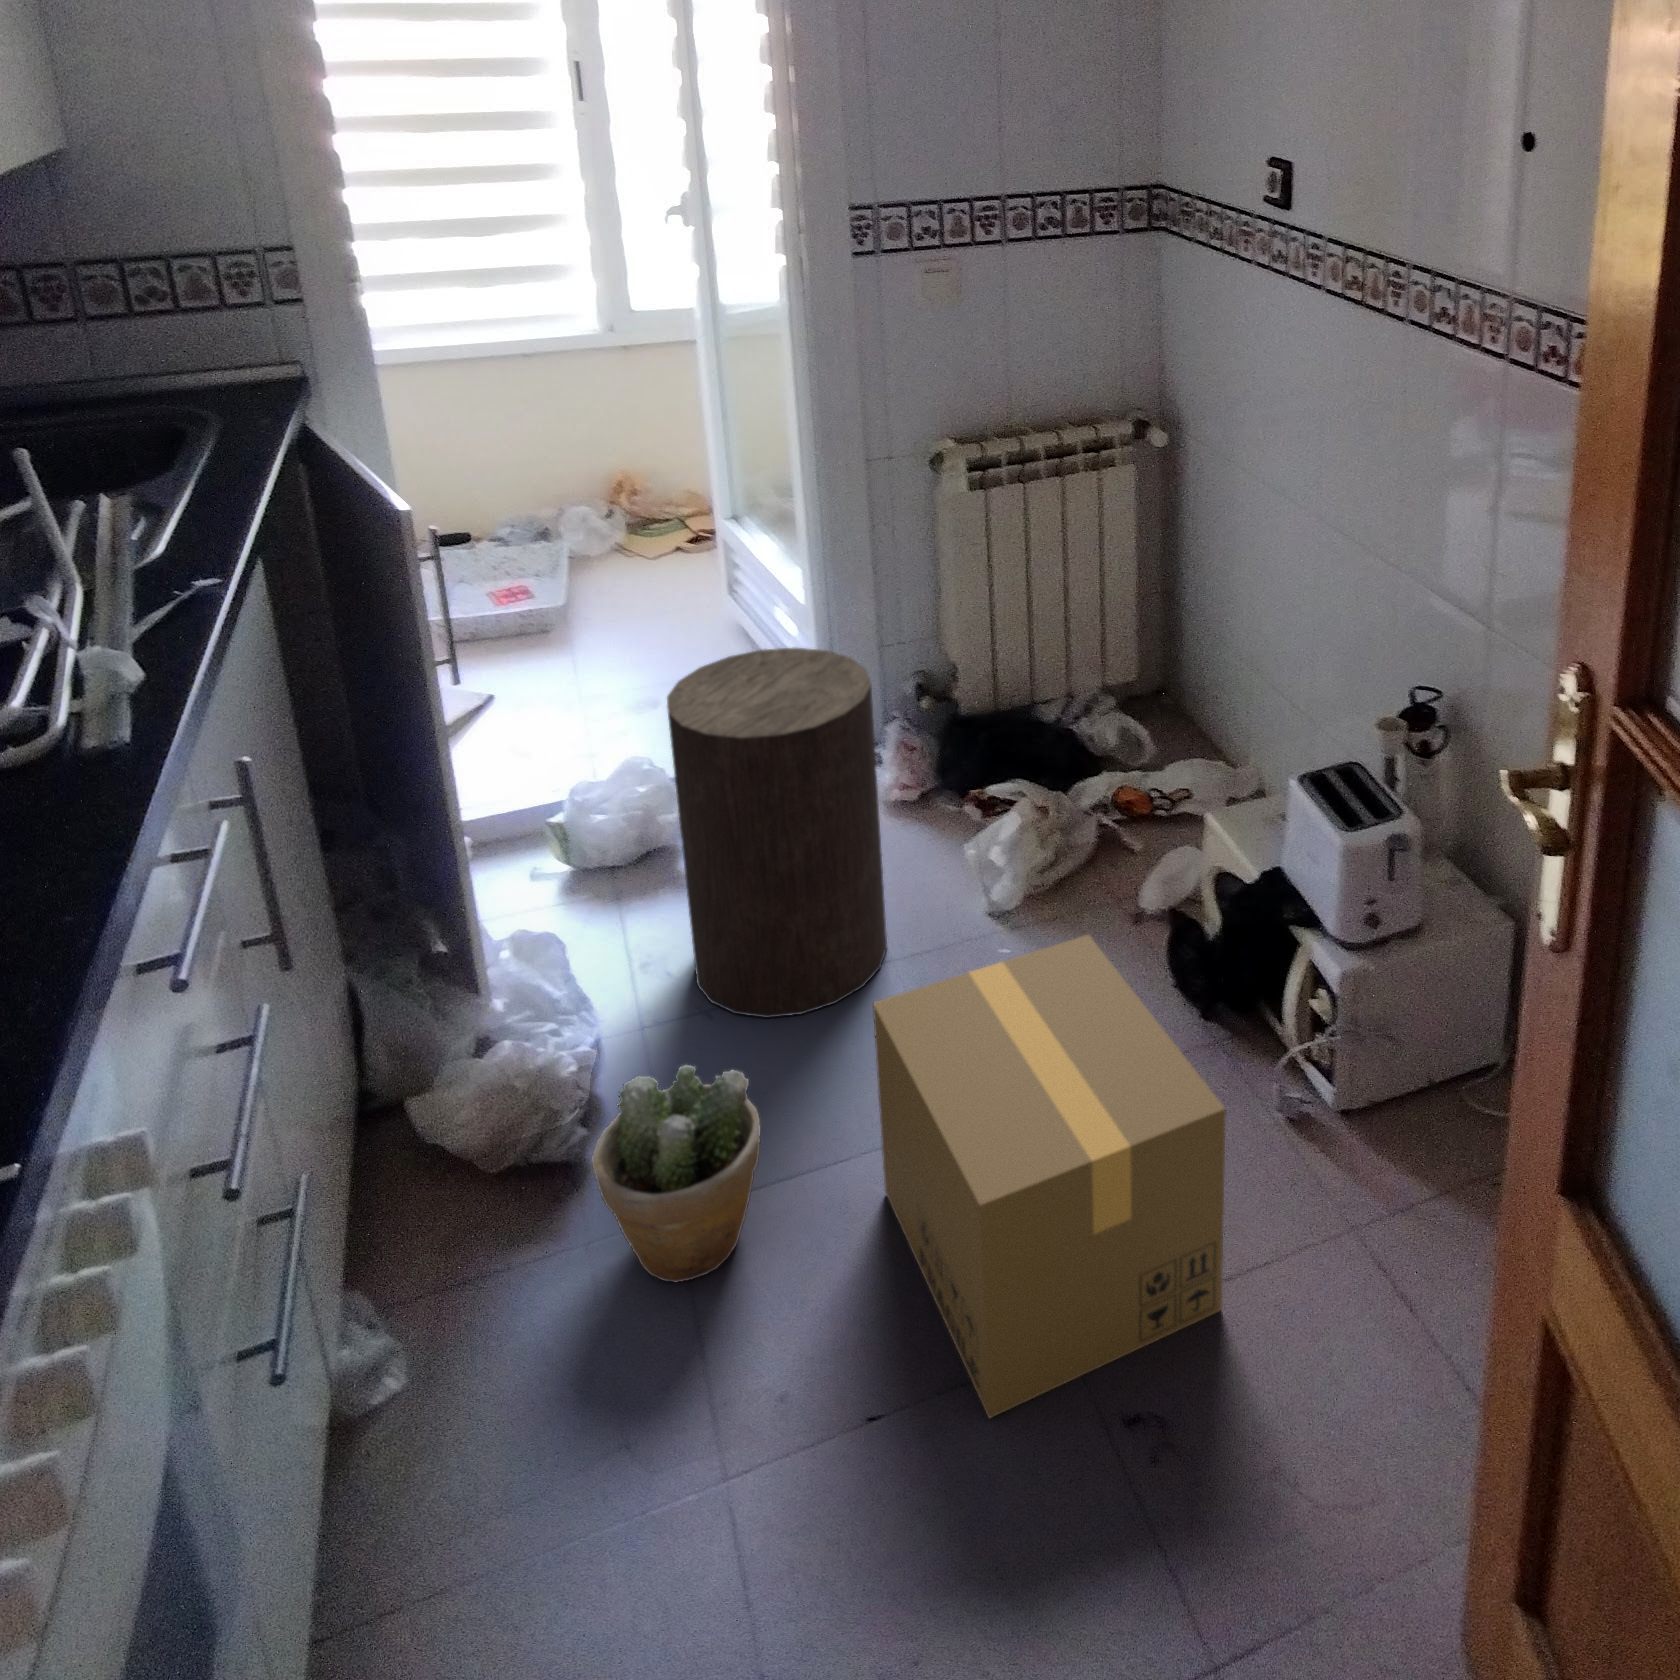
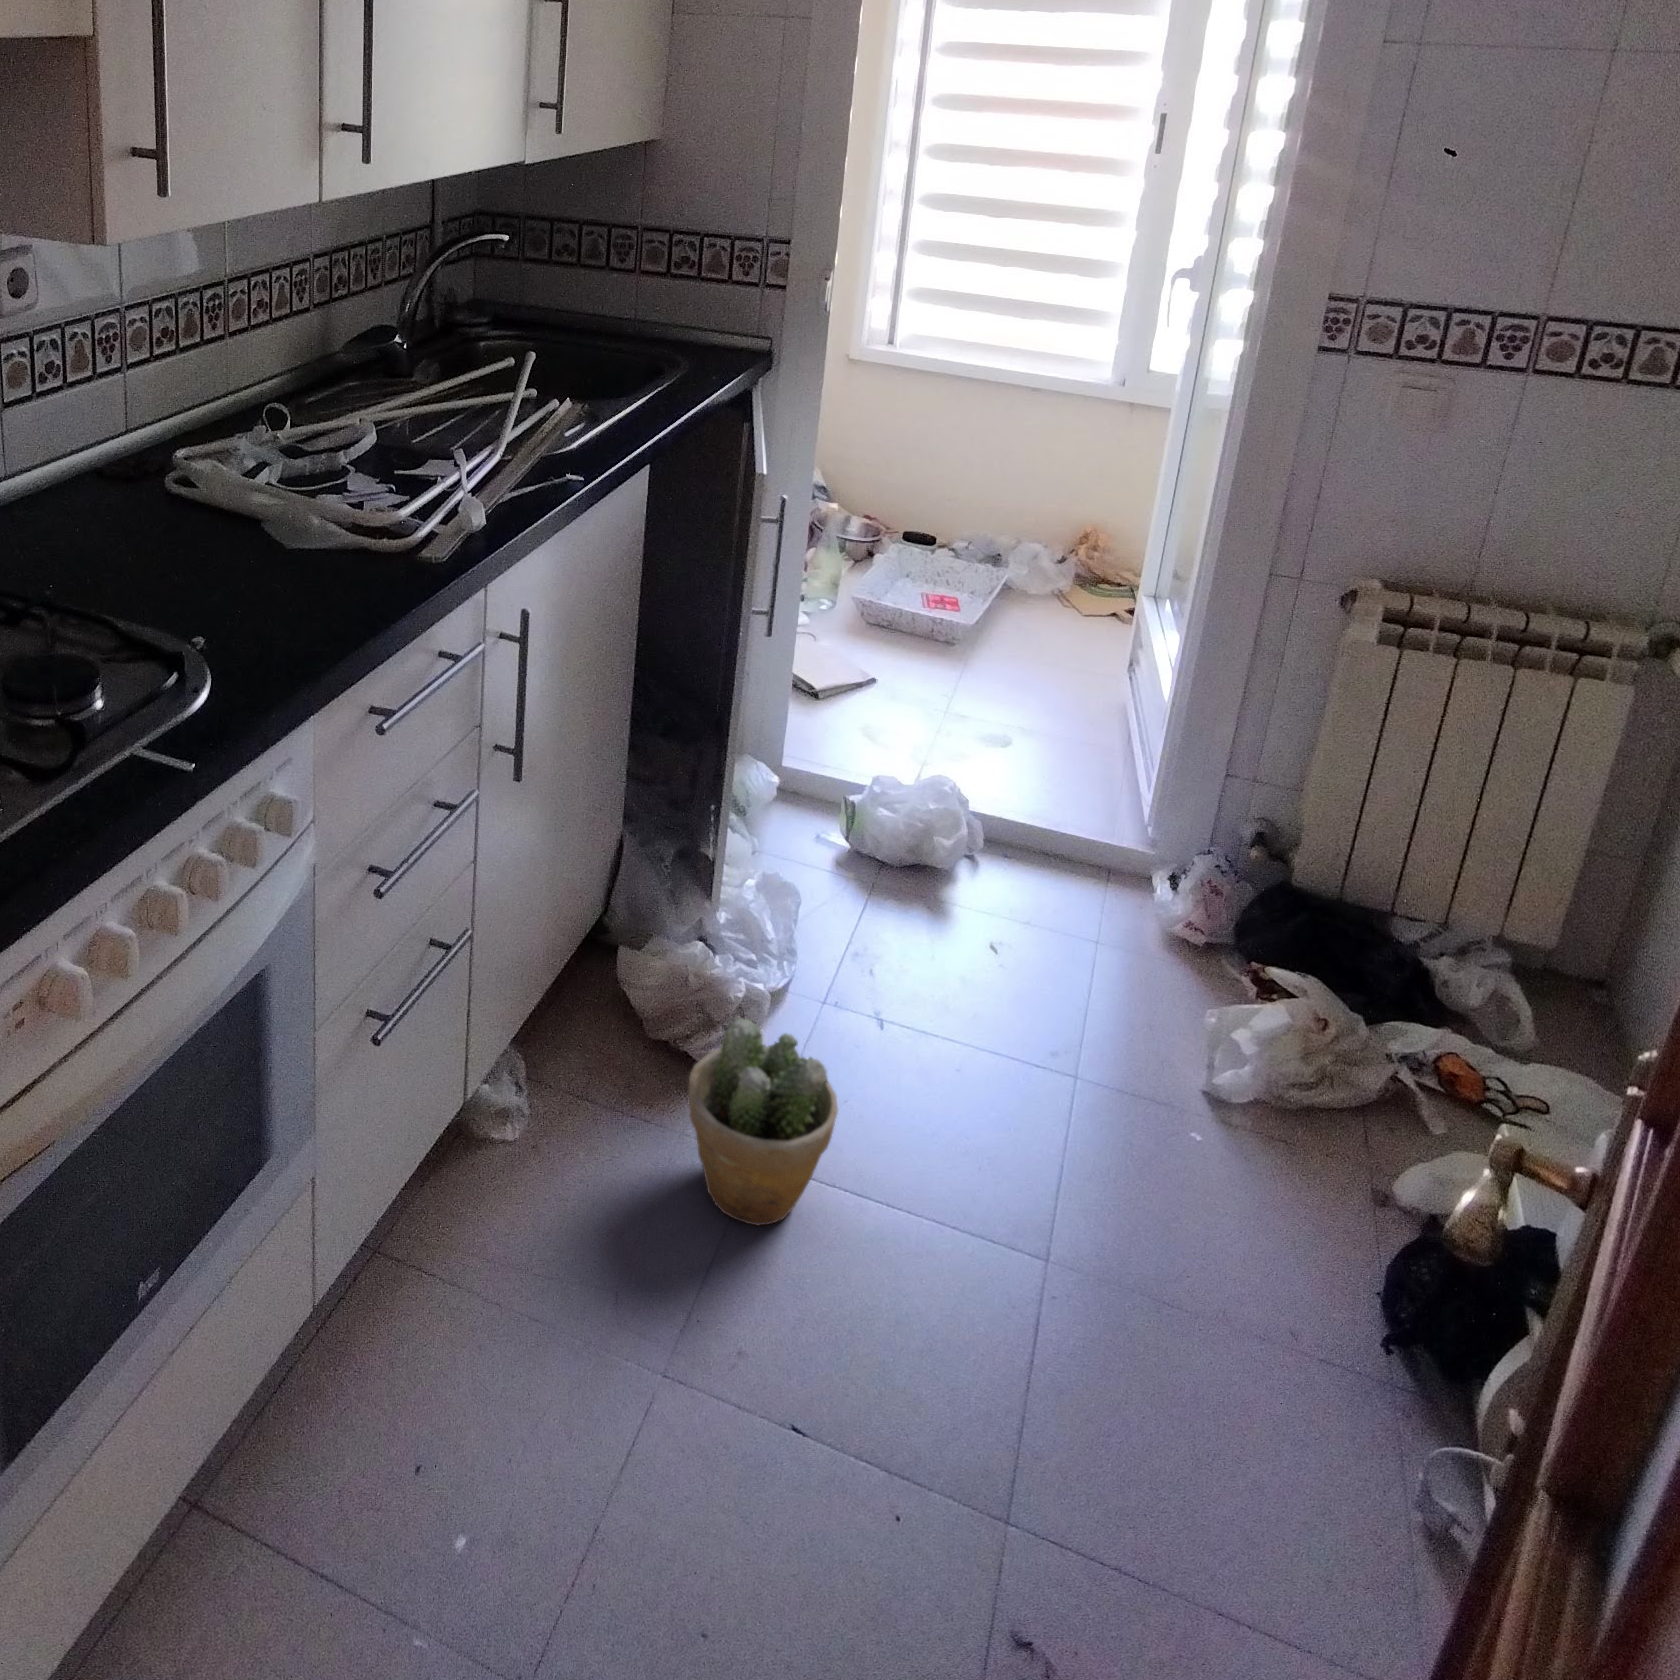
stool: present [667,648,887,1018] -> none [888,706,1140,1084]
cardboard box: present [873,935,1226,1418] -> none [890,1078,1255,1643]

